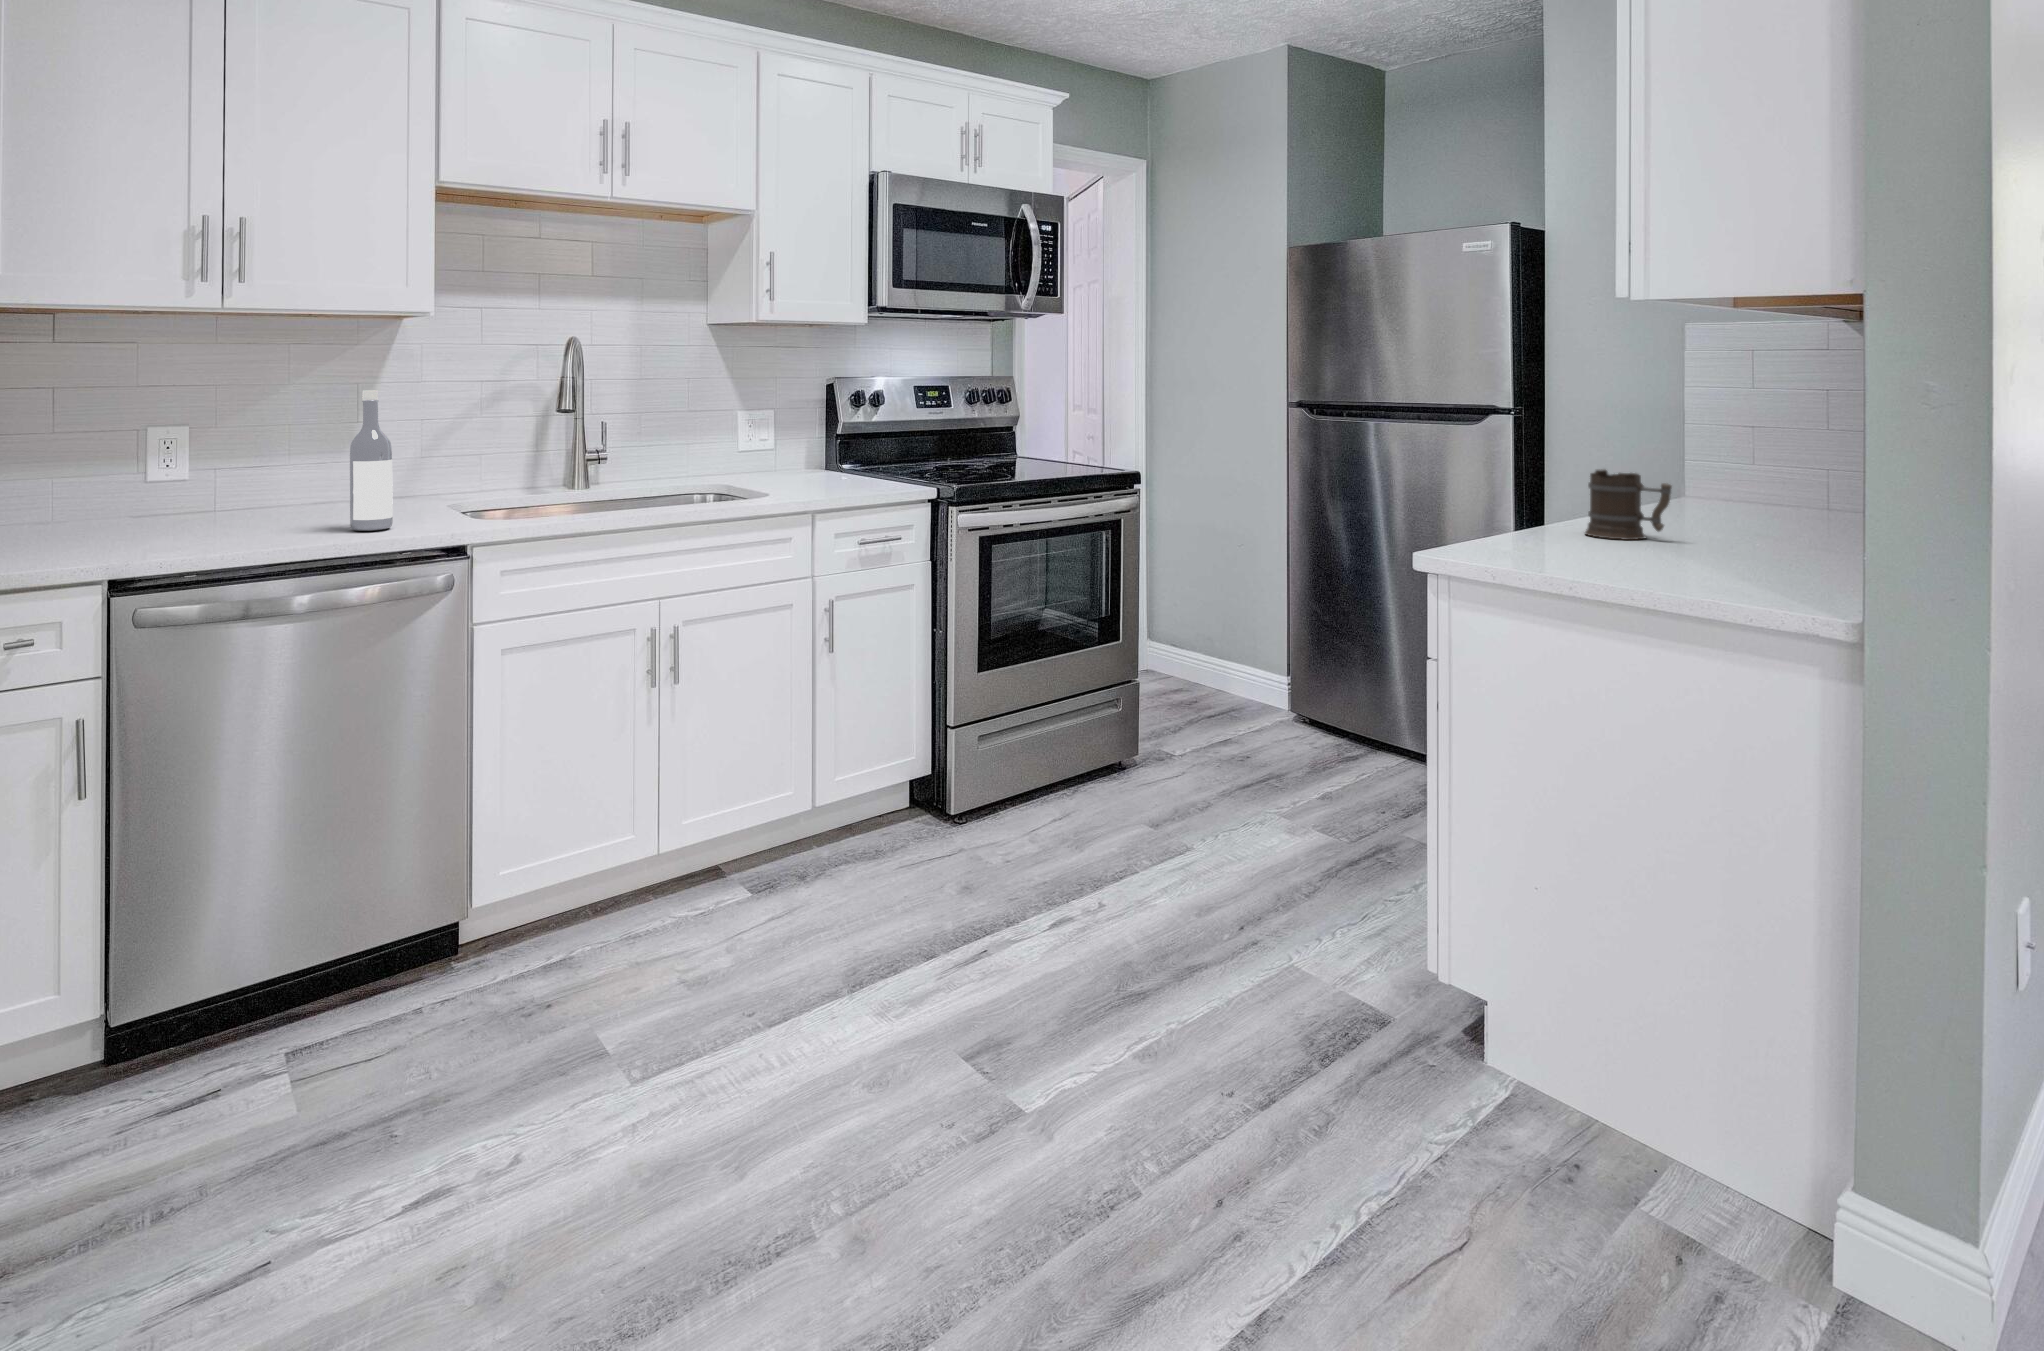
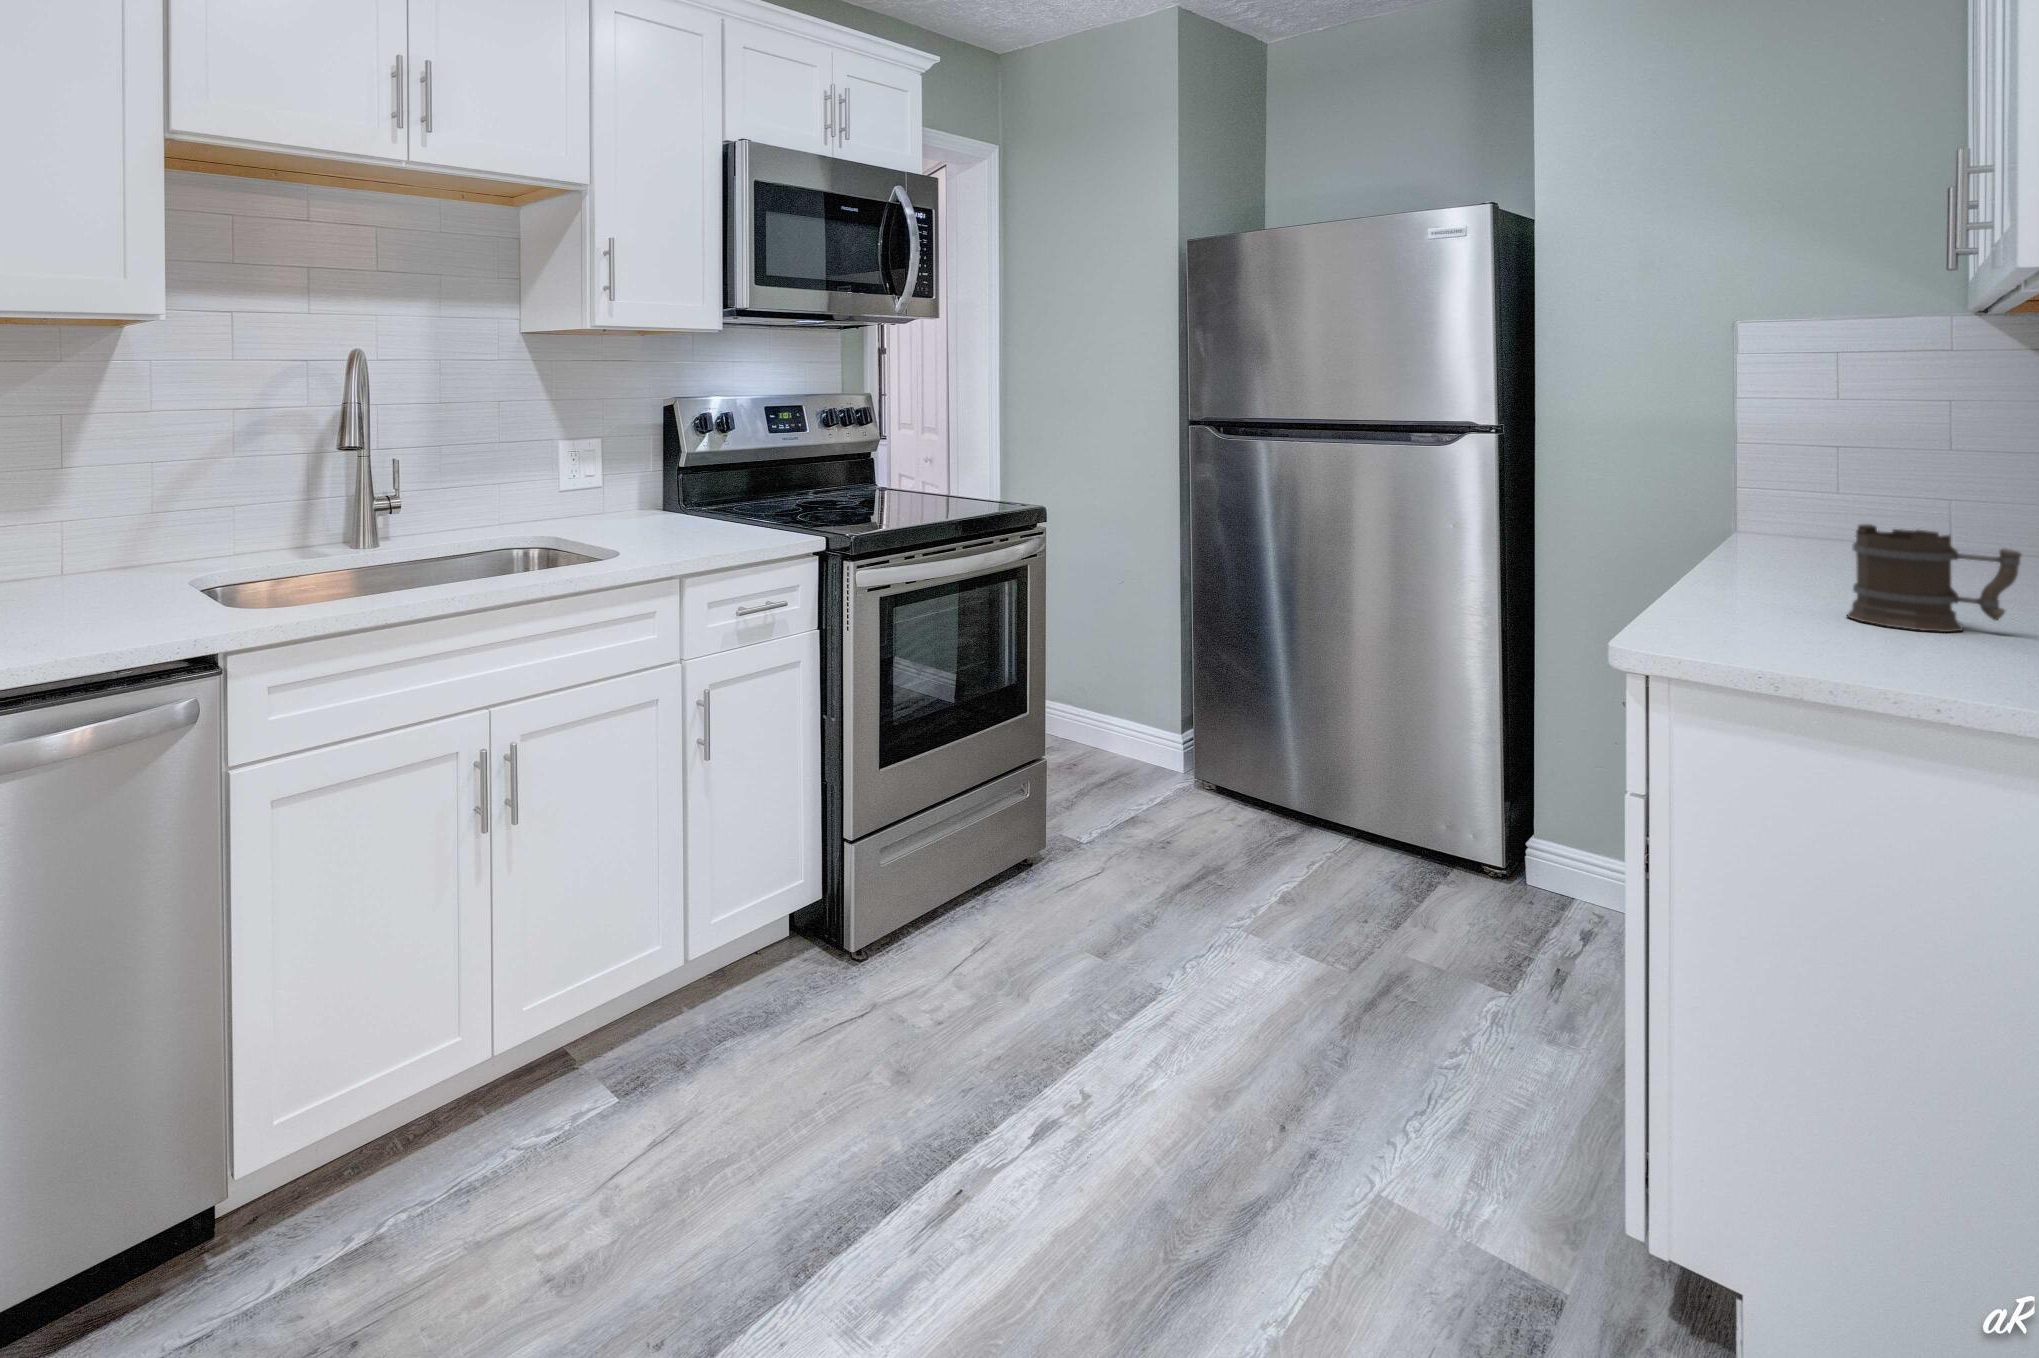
wine bottle: present [350,390,393,531] -> none [40,427,106,637]

